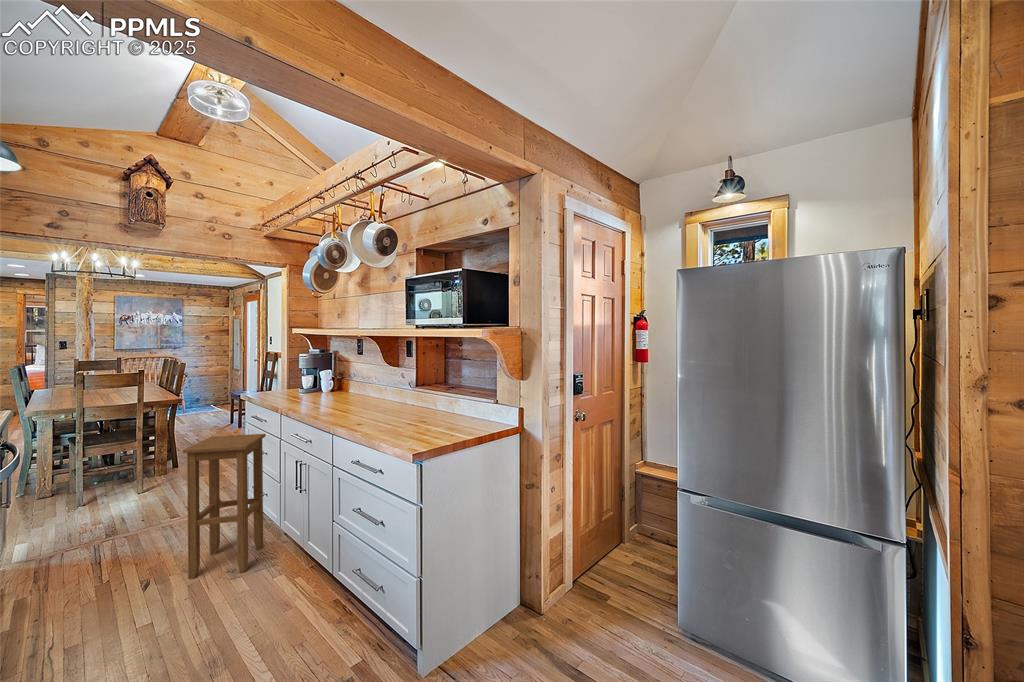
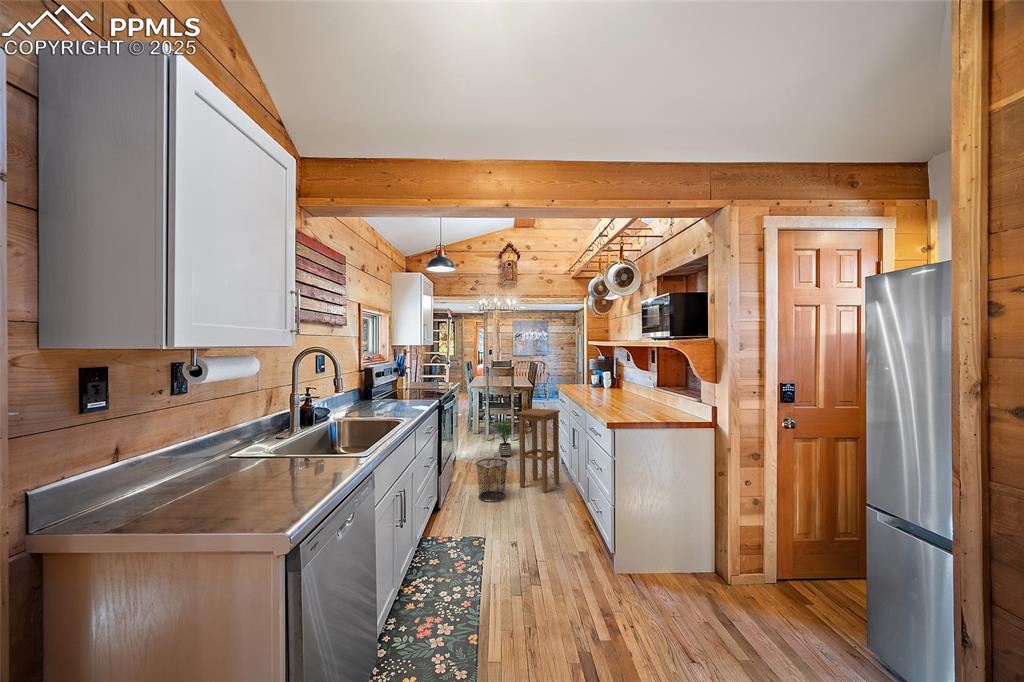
potted plant: none [102,460,157,526] -> present [493,422,513,457]
waste bin: none [80,543,168,645] -> present [476,458,508,502]

